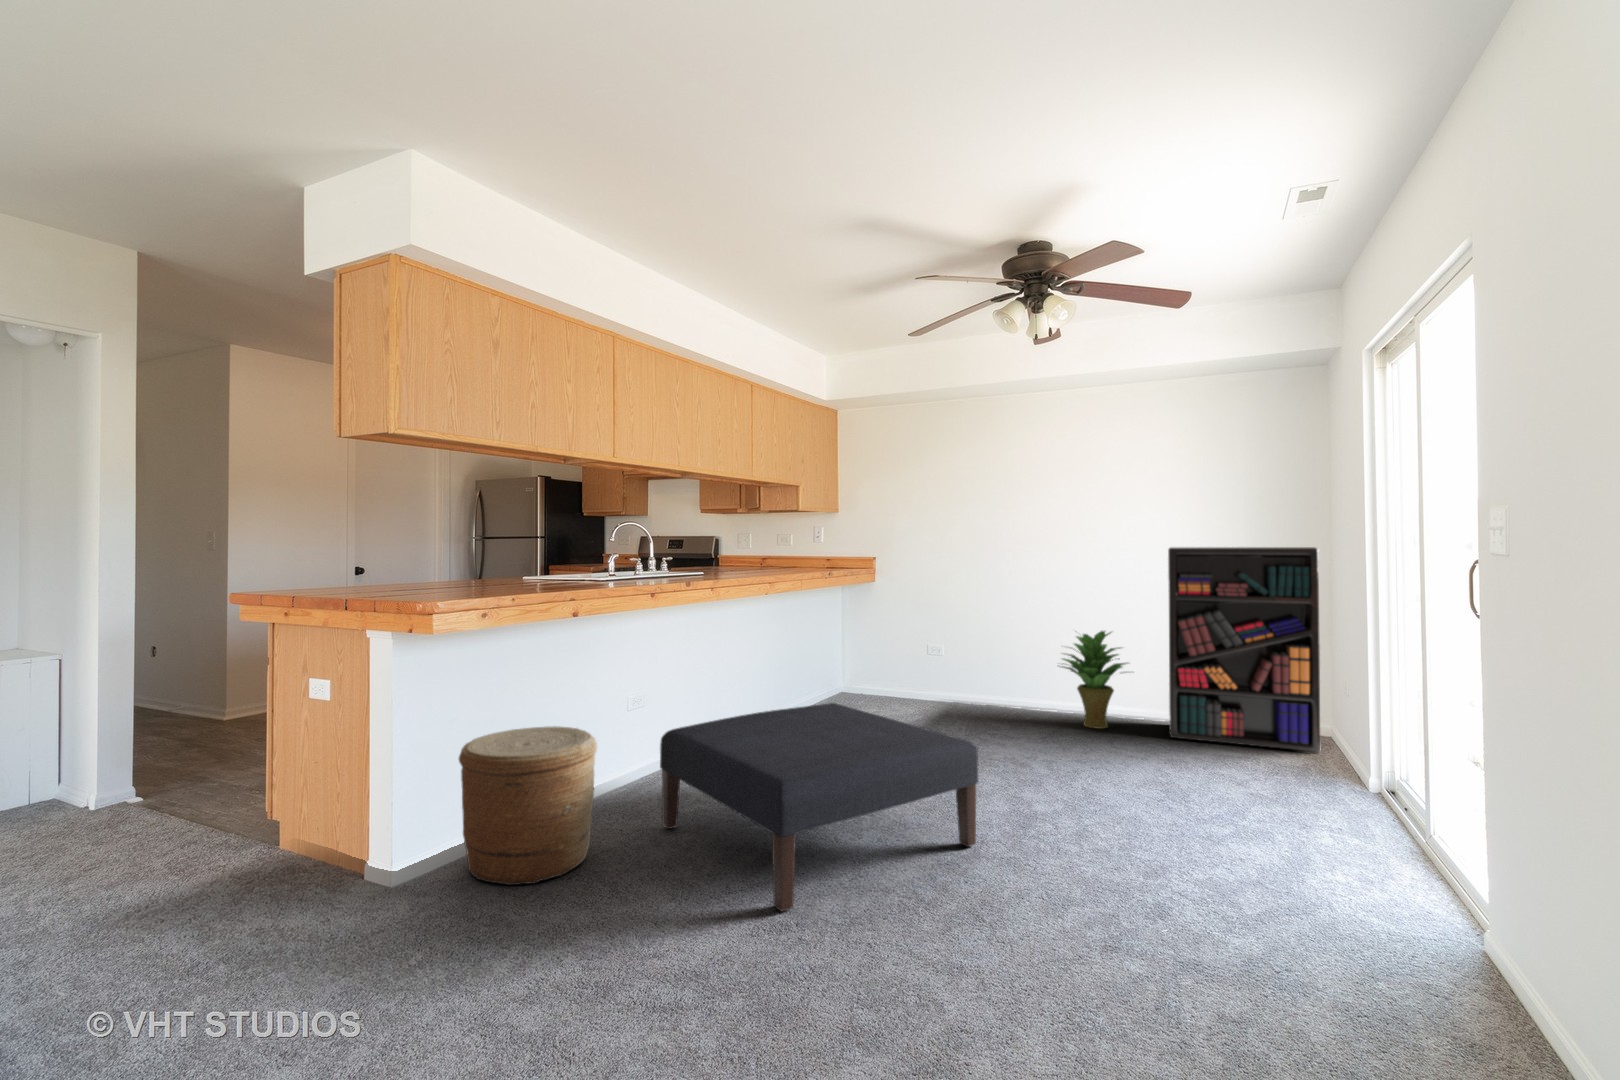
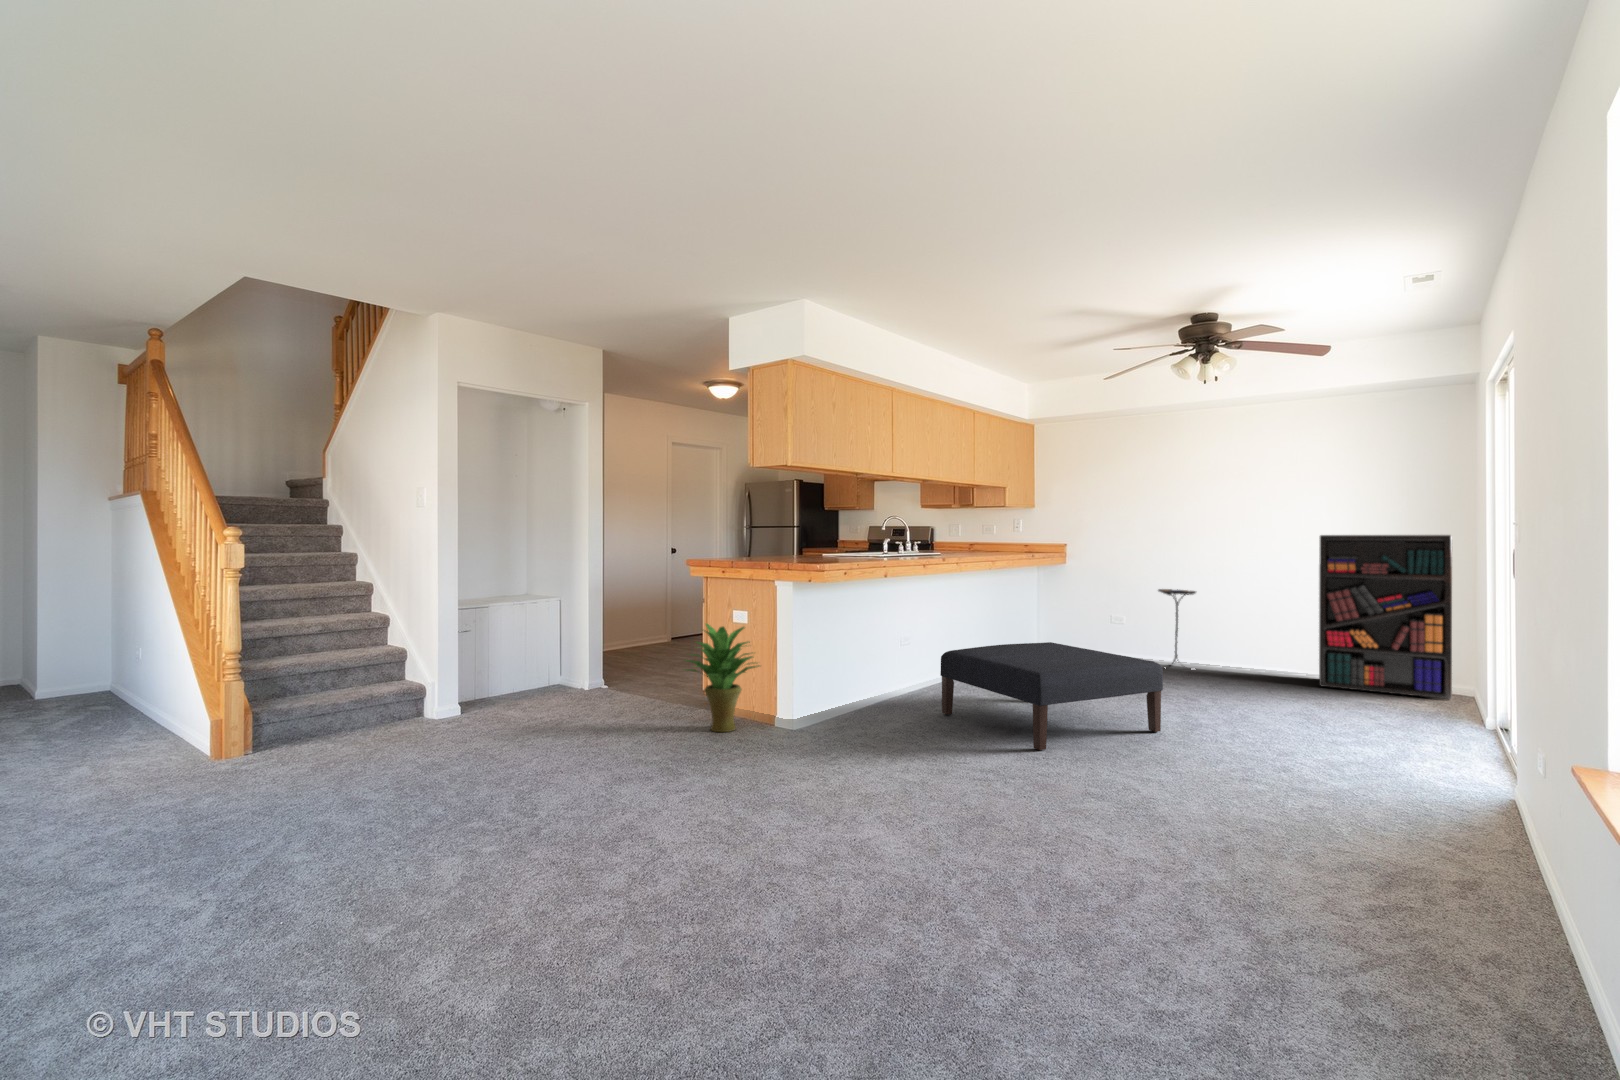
side table: none [983,615,1028,716] -> present [1158,589,1196,667]
potted plant: present [1062,631,1126,729] -> present [685,624,759,732]
woven basket: present [459,726,597,885] -> none [831,645,910,733]

